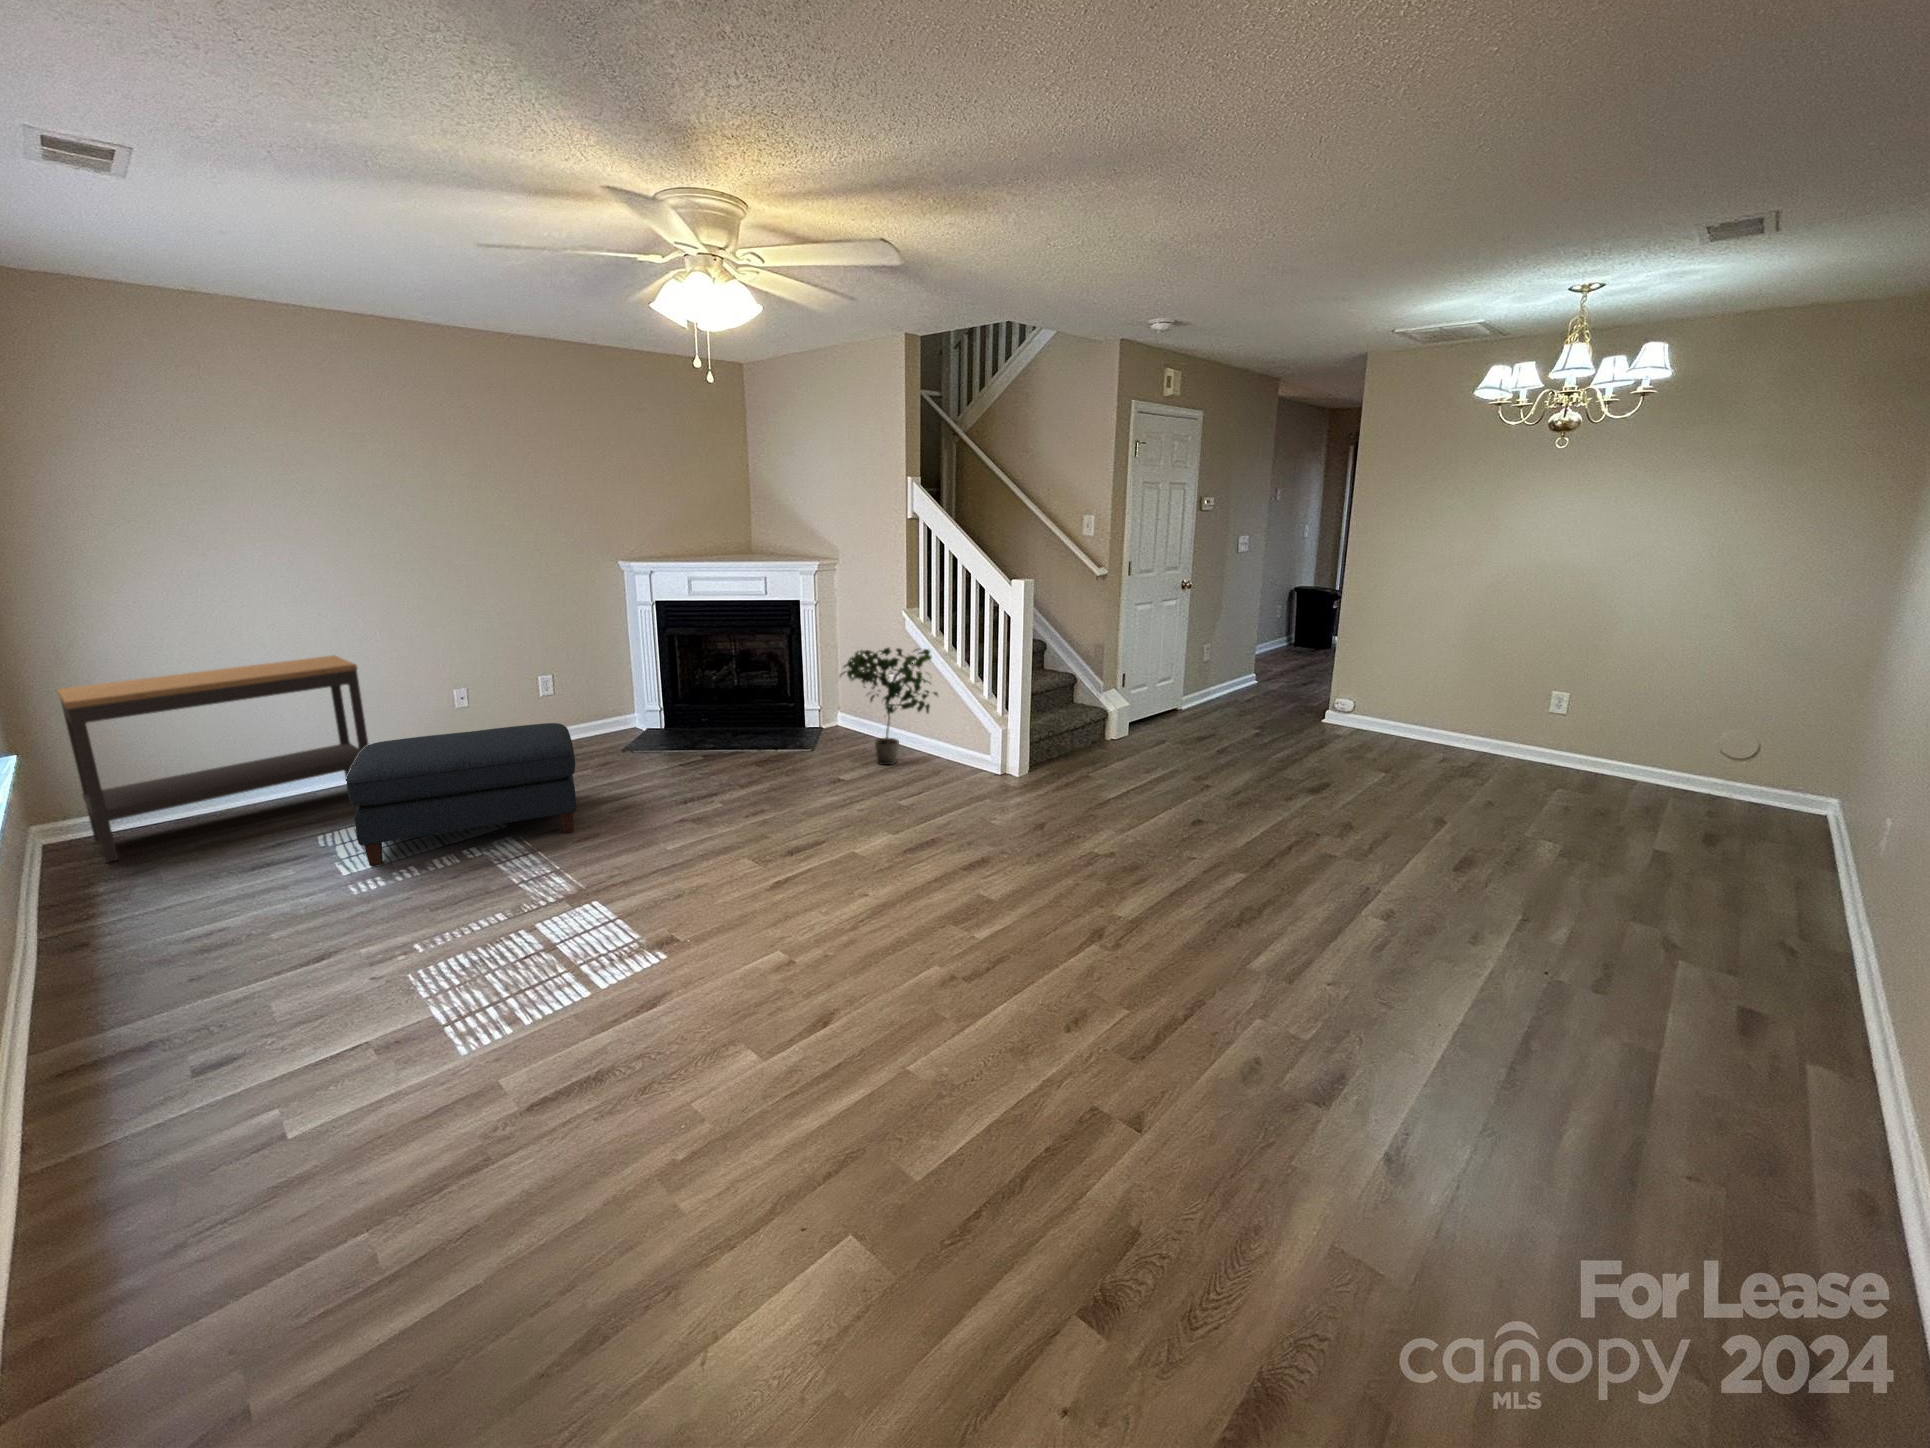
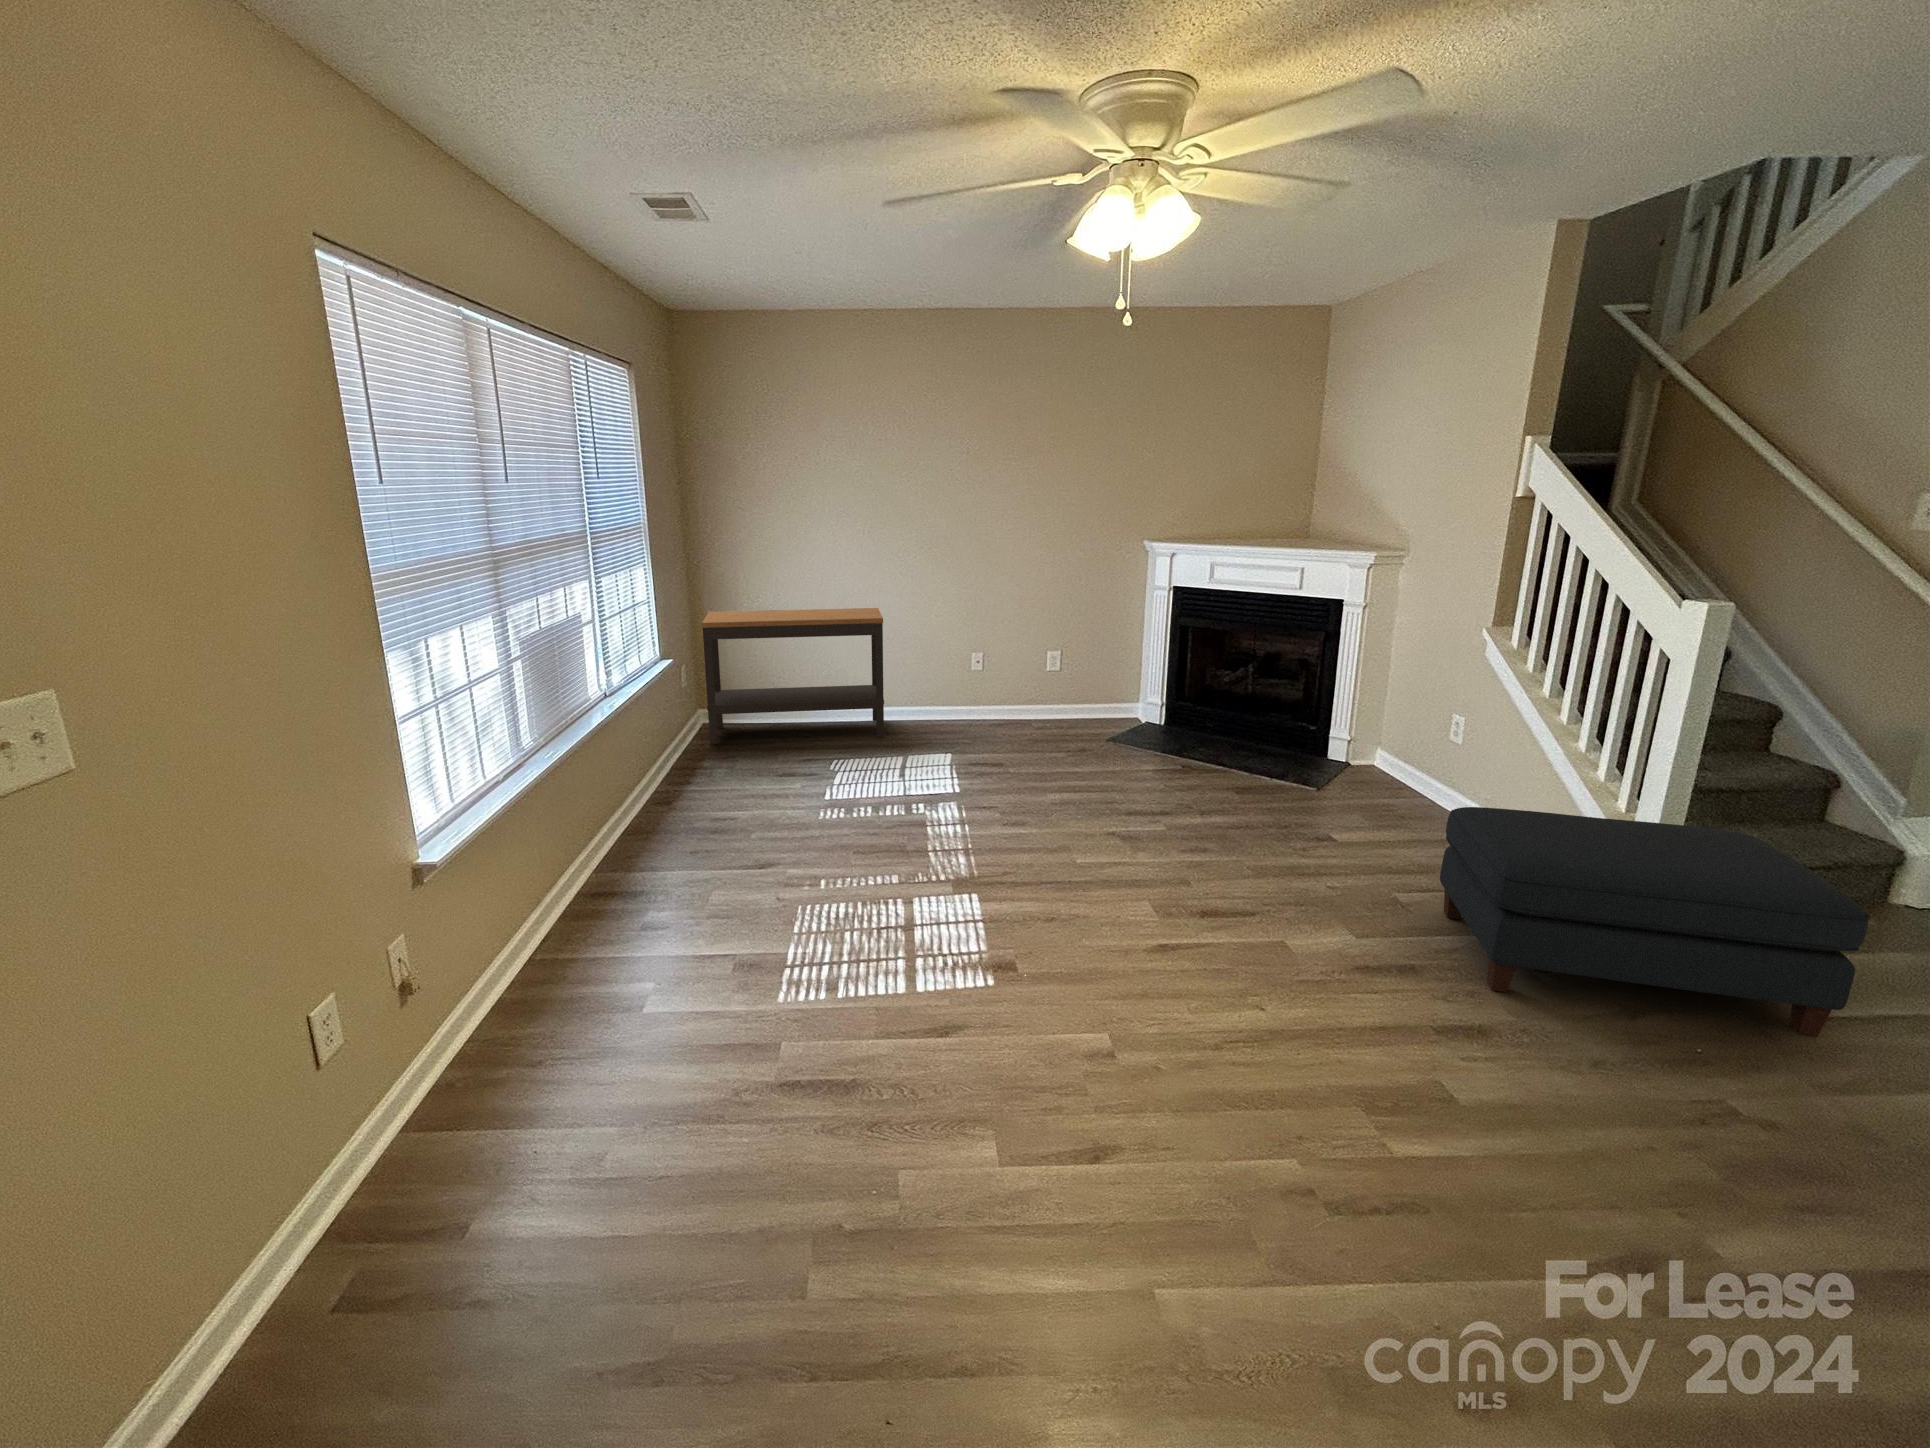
potted plant: present [840,648,938,765] -> none [1357,676,1518,840]
ottoman: present [346,723,577,865] -> present [1440,807,1870,1037]

